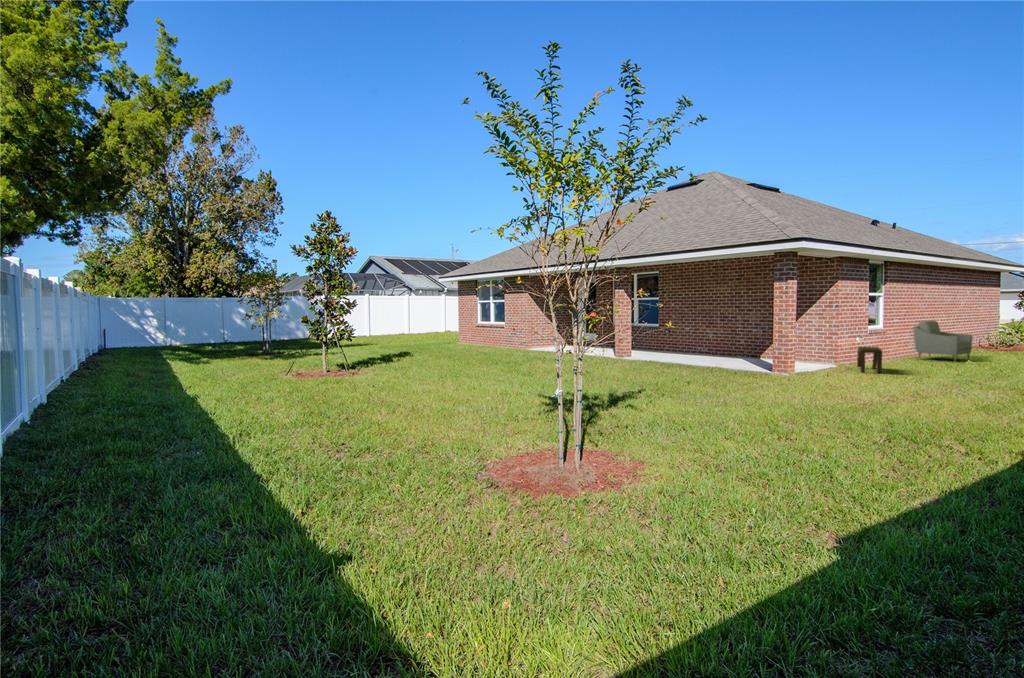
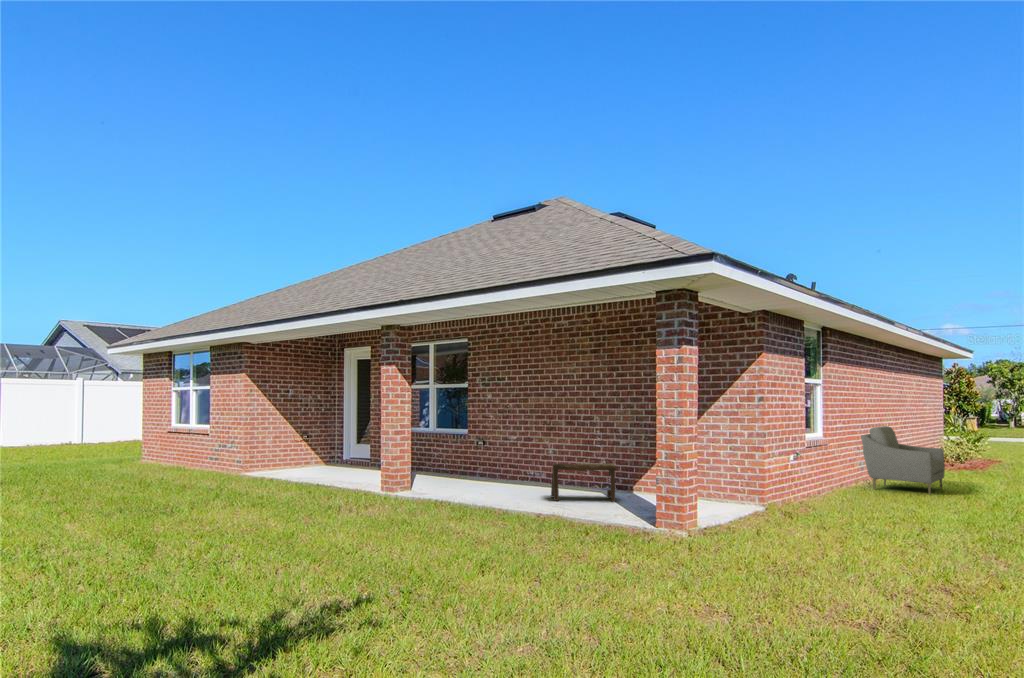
bench: present [857,347,882,373] -> present [551,463,616,502]

